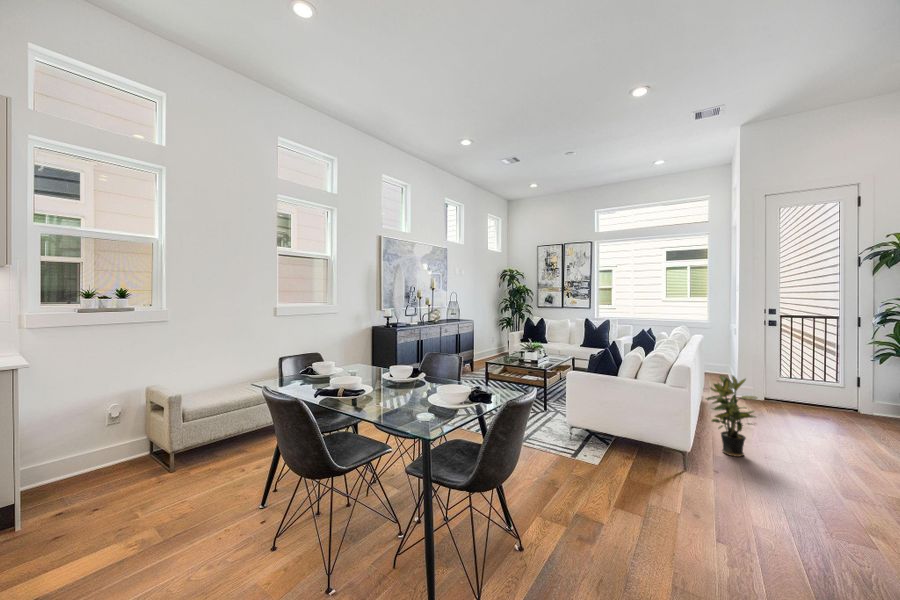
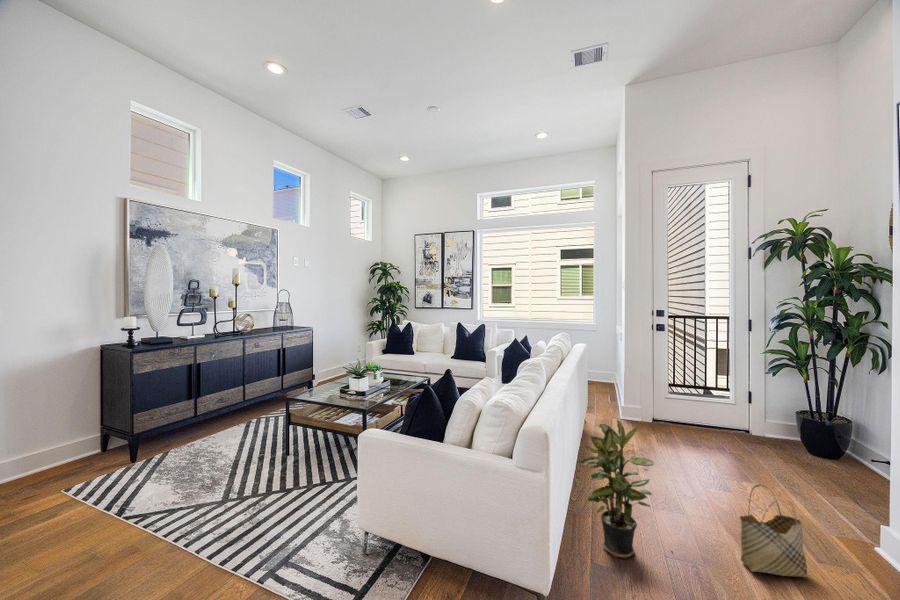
woven basket: none [820,418,868,473] -> present [740,485,807,577]

